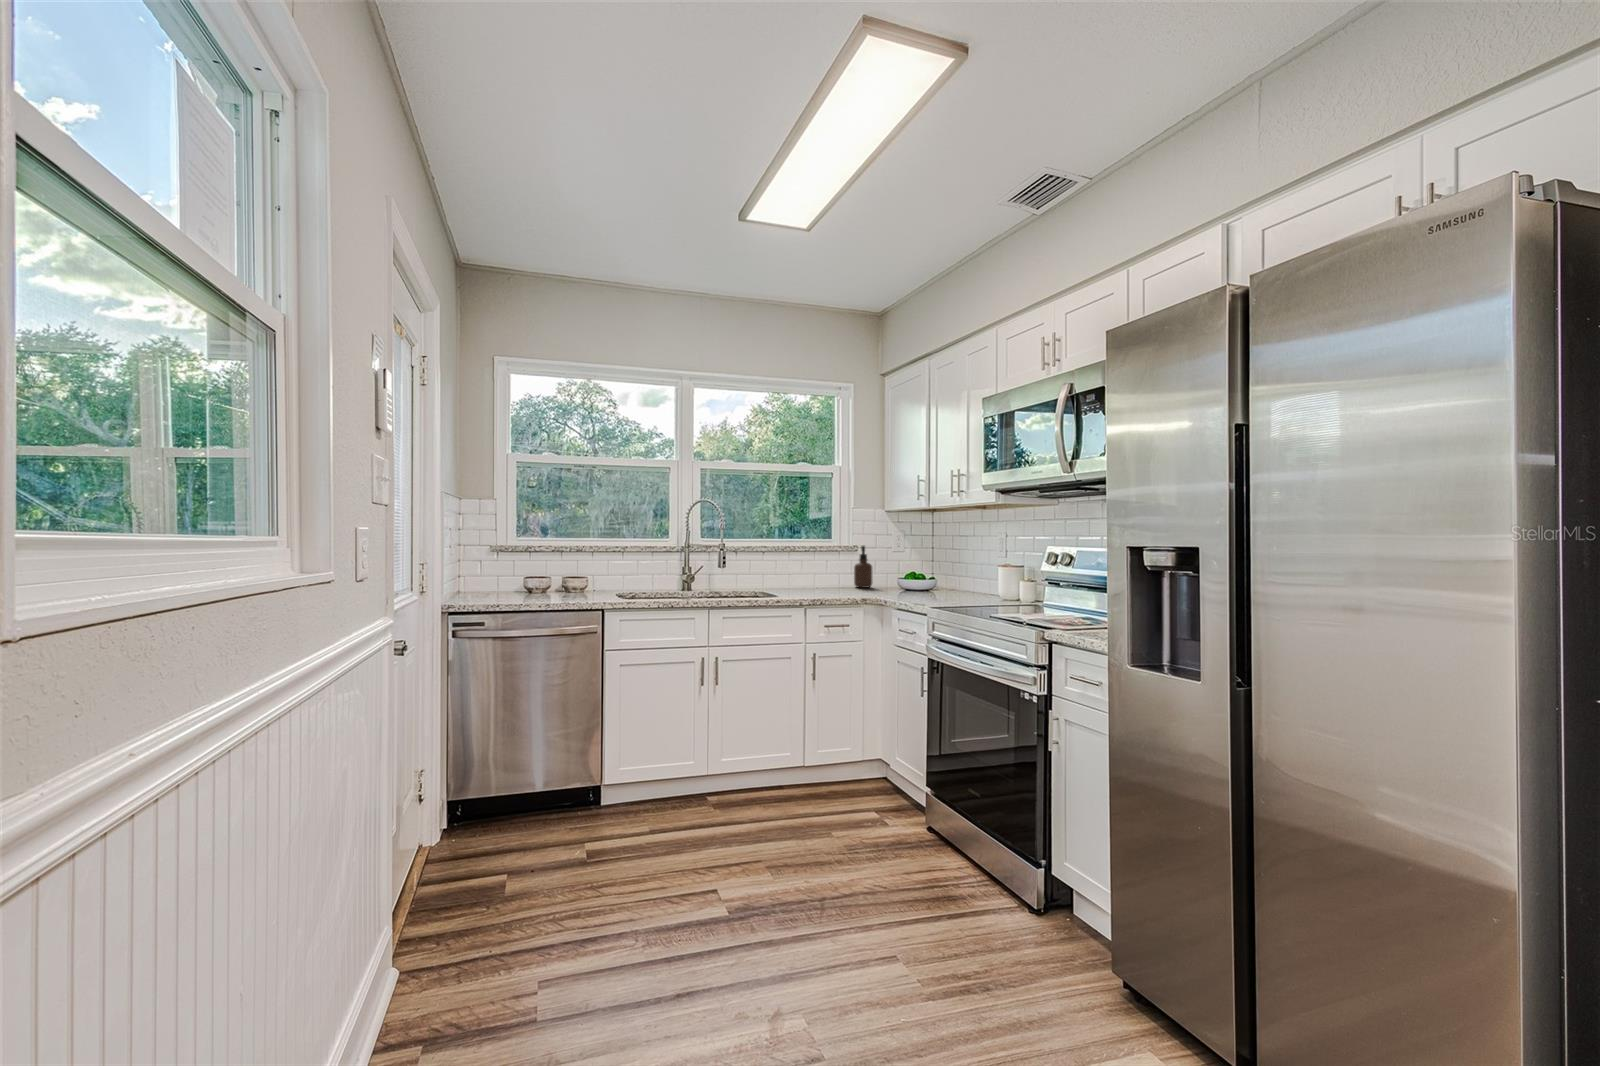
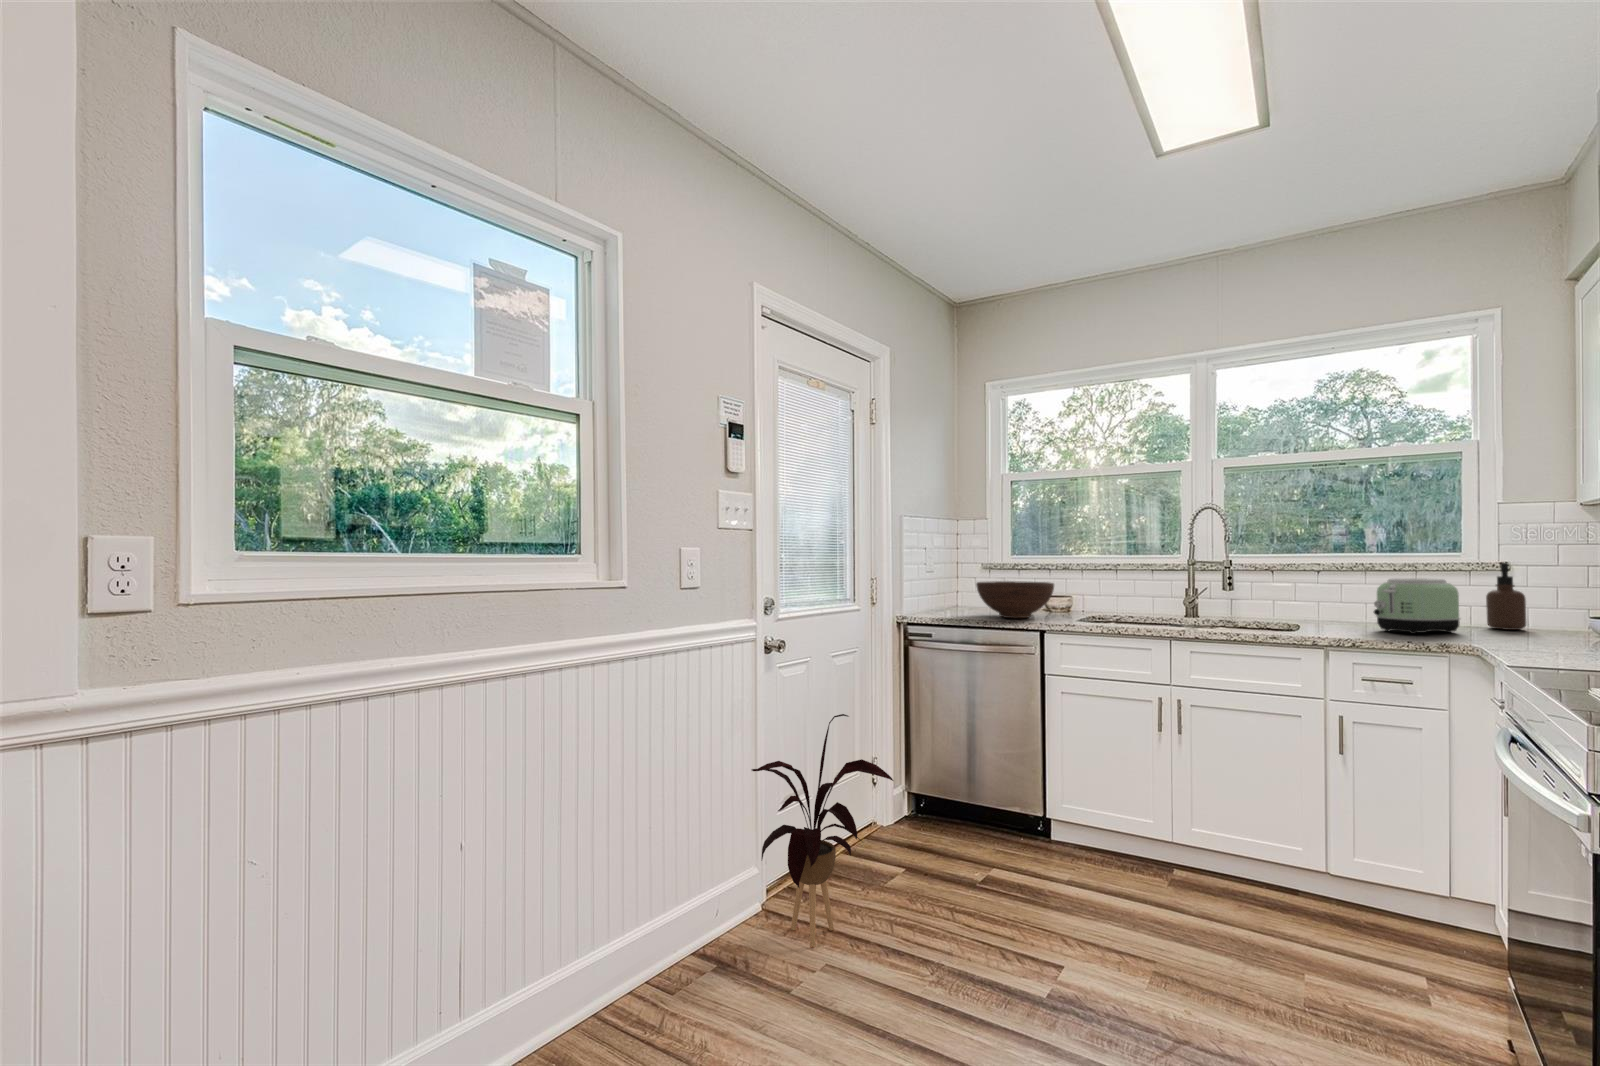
toaster: none [813,556,853,593] -> present [1374,578,1460,634]
fruit bowl: none [519,565,597,601] -> present [976,581,1054,618]
house plant: none [404,714,589,977] -> present [752,714,893,947]

